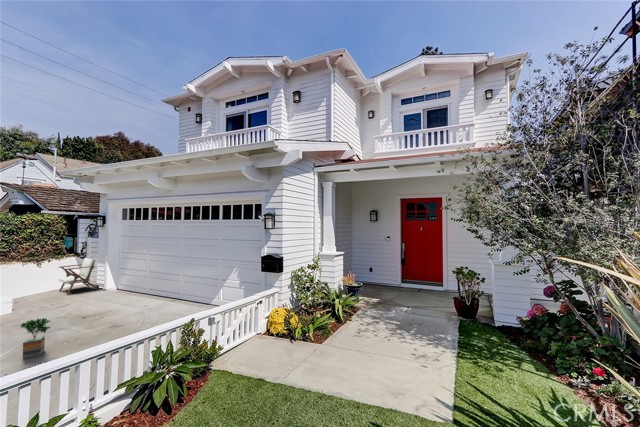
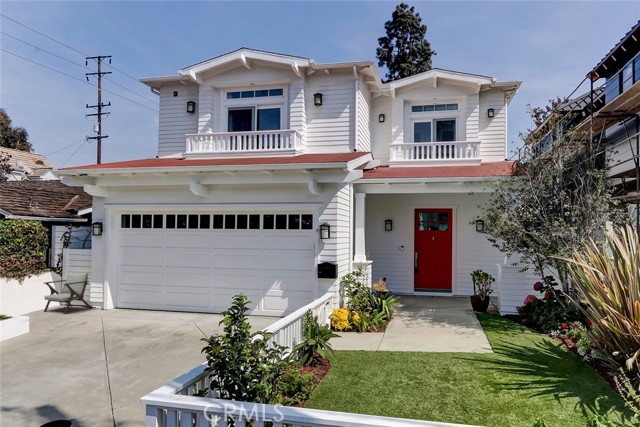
potted tree: present [21,318,50,359] -> none [142,319,166,354]

